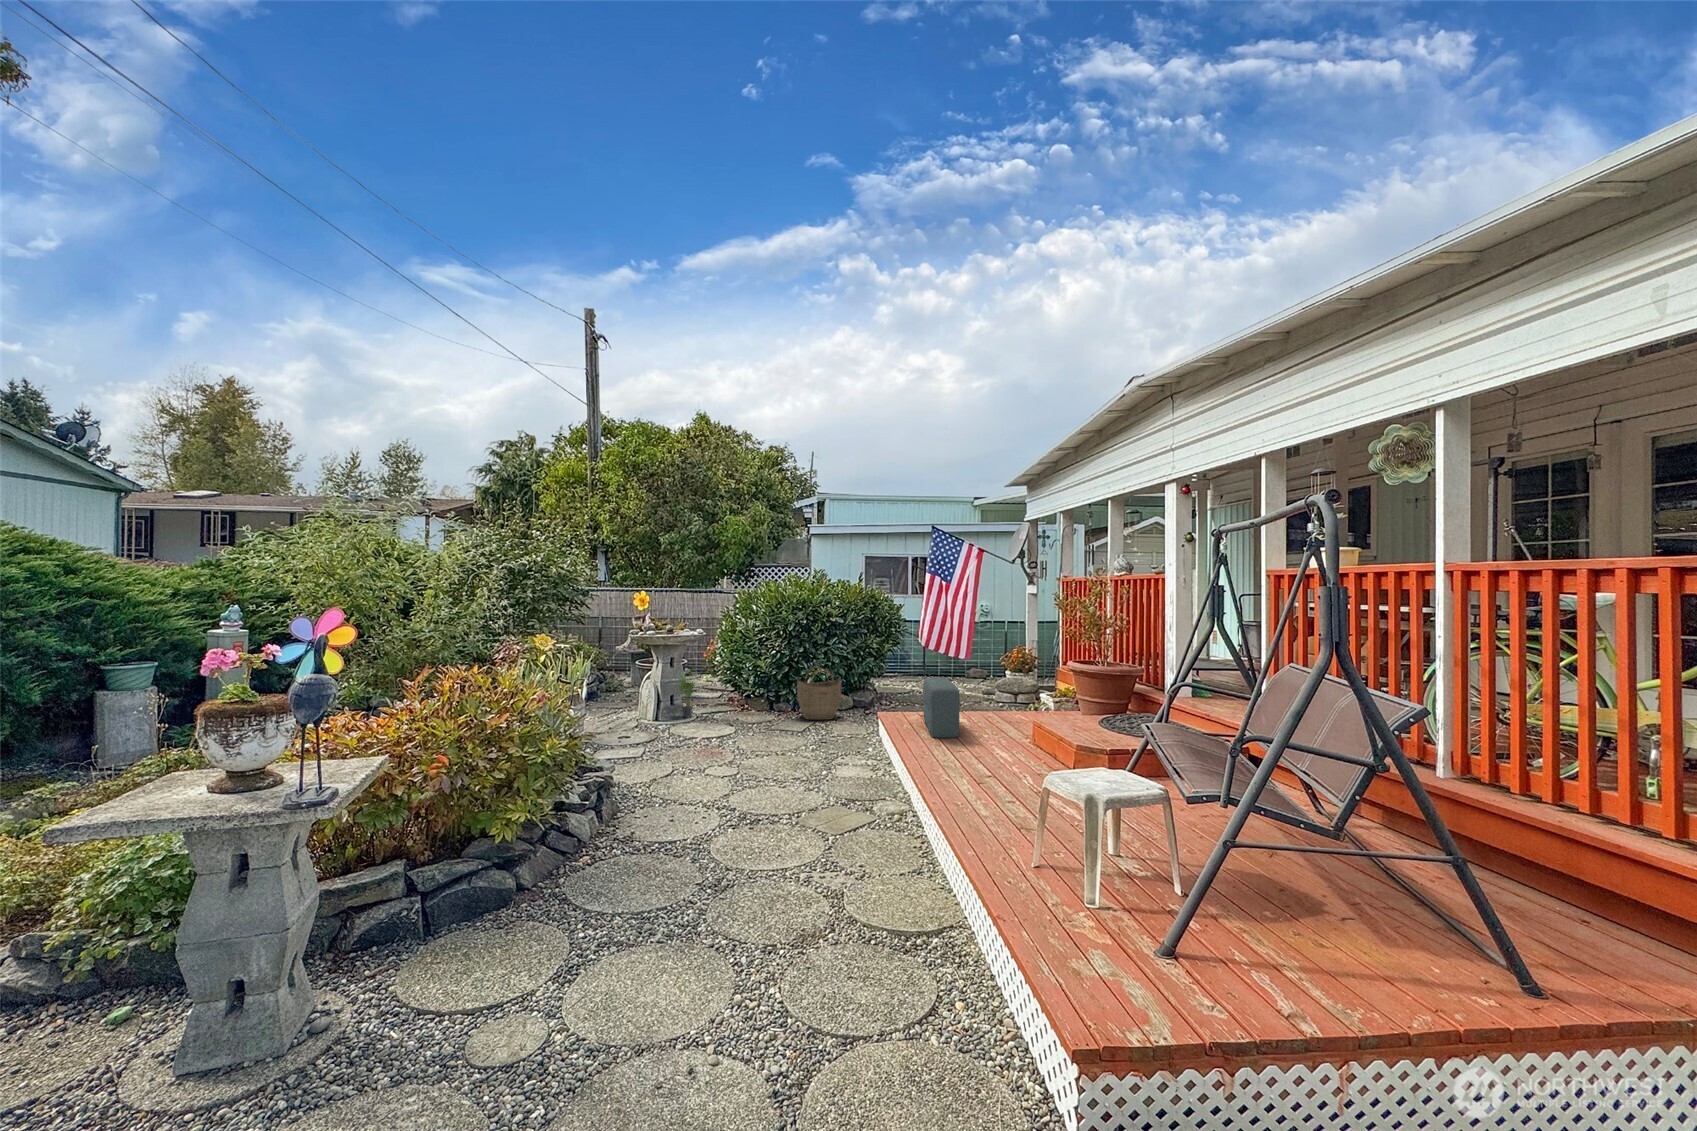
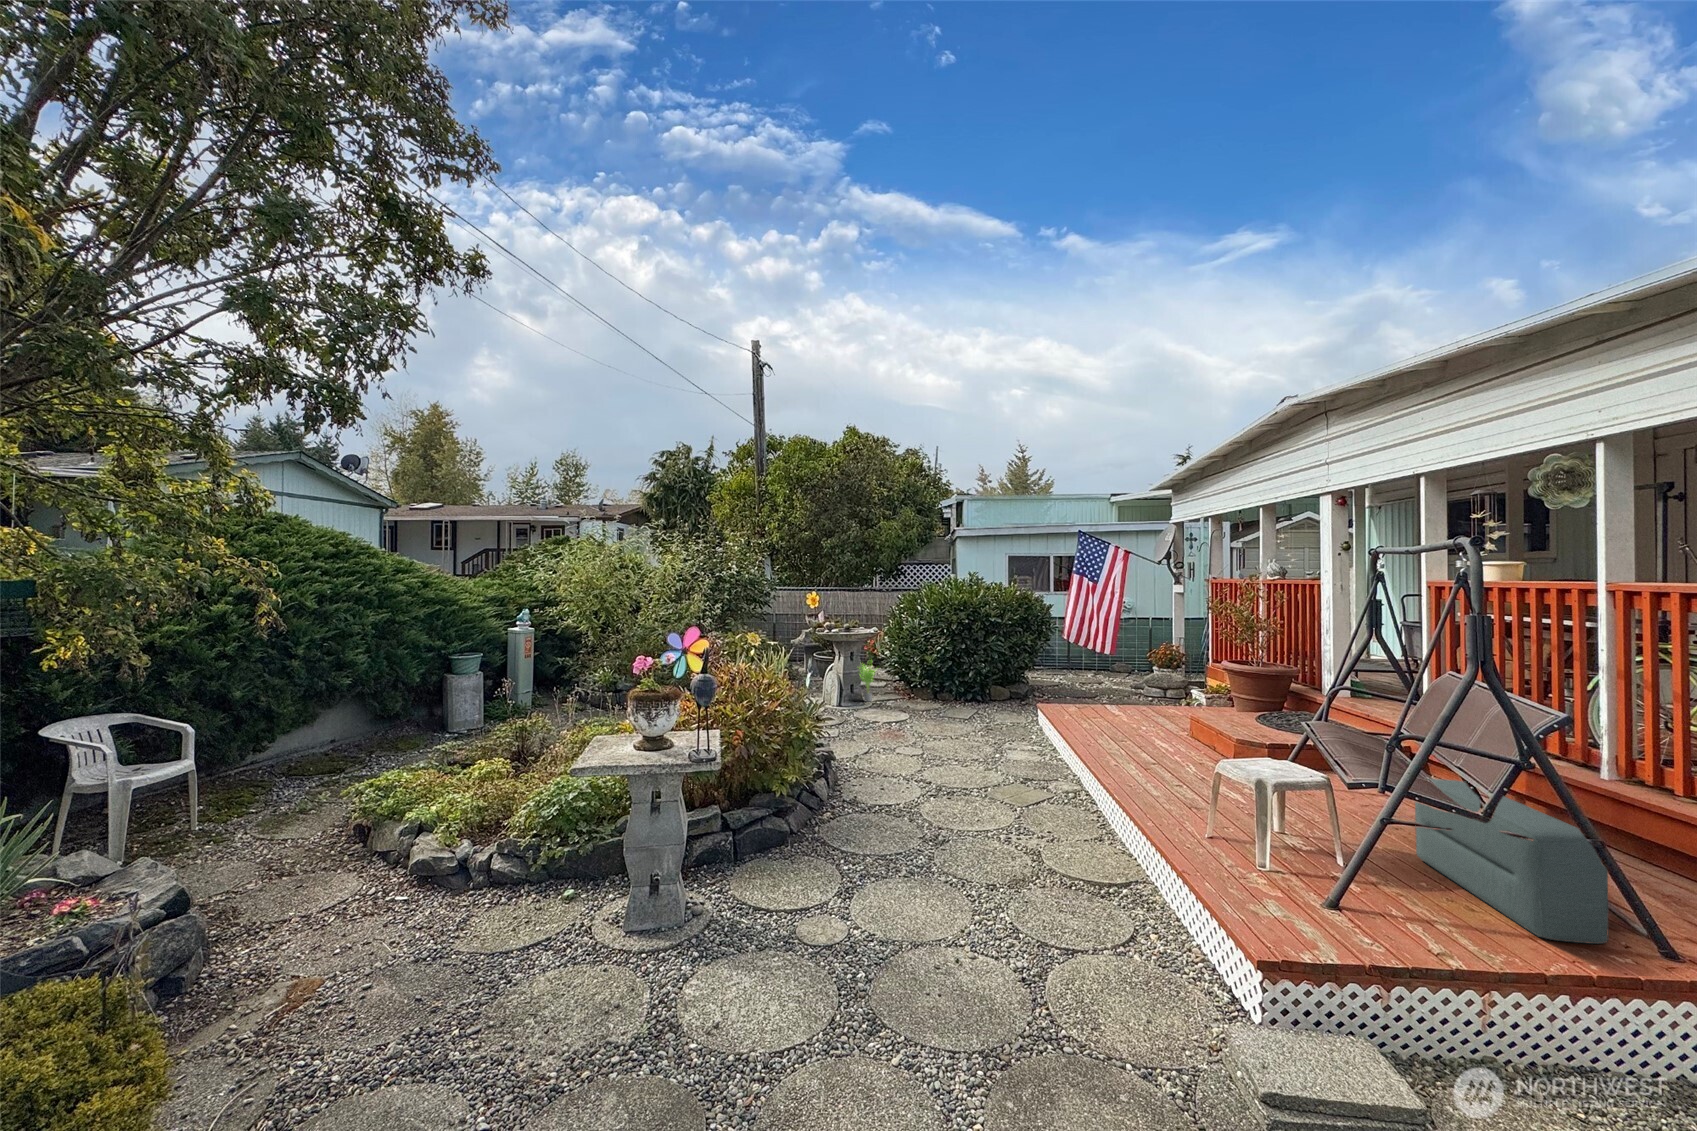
woven basket: present [797,669,841,720] -> none [962,659,1002,707]
pouf: present [923,678,960,738] -> present [1415,779,1608,944]

